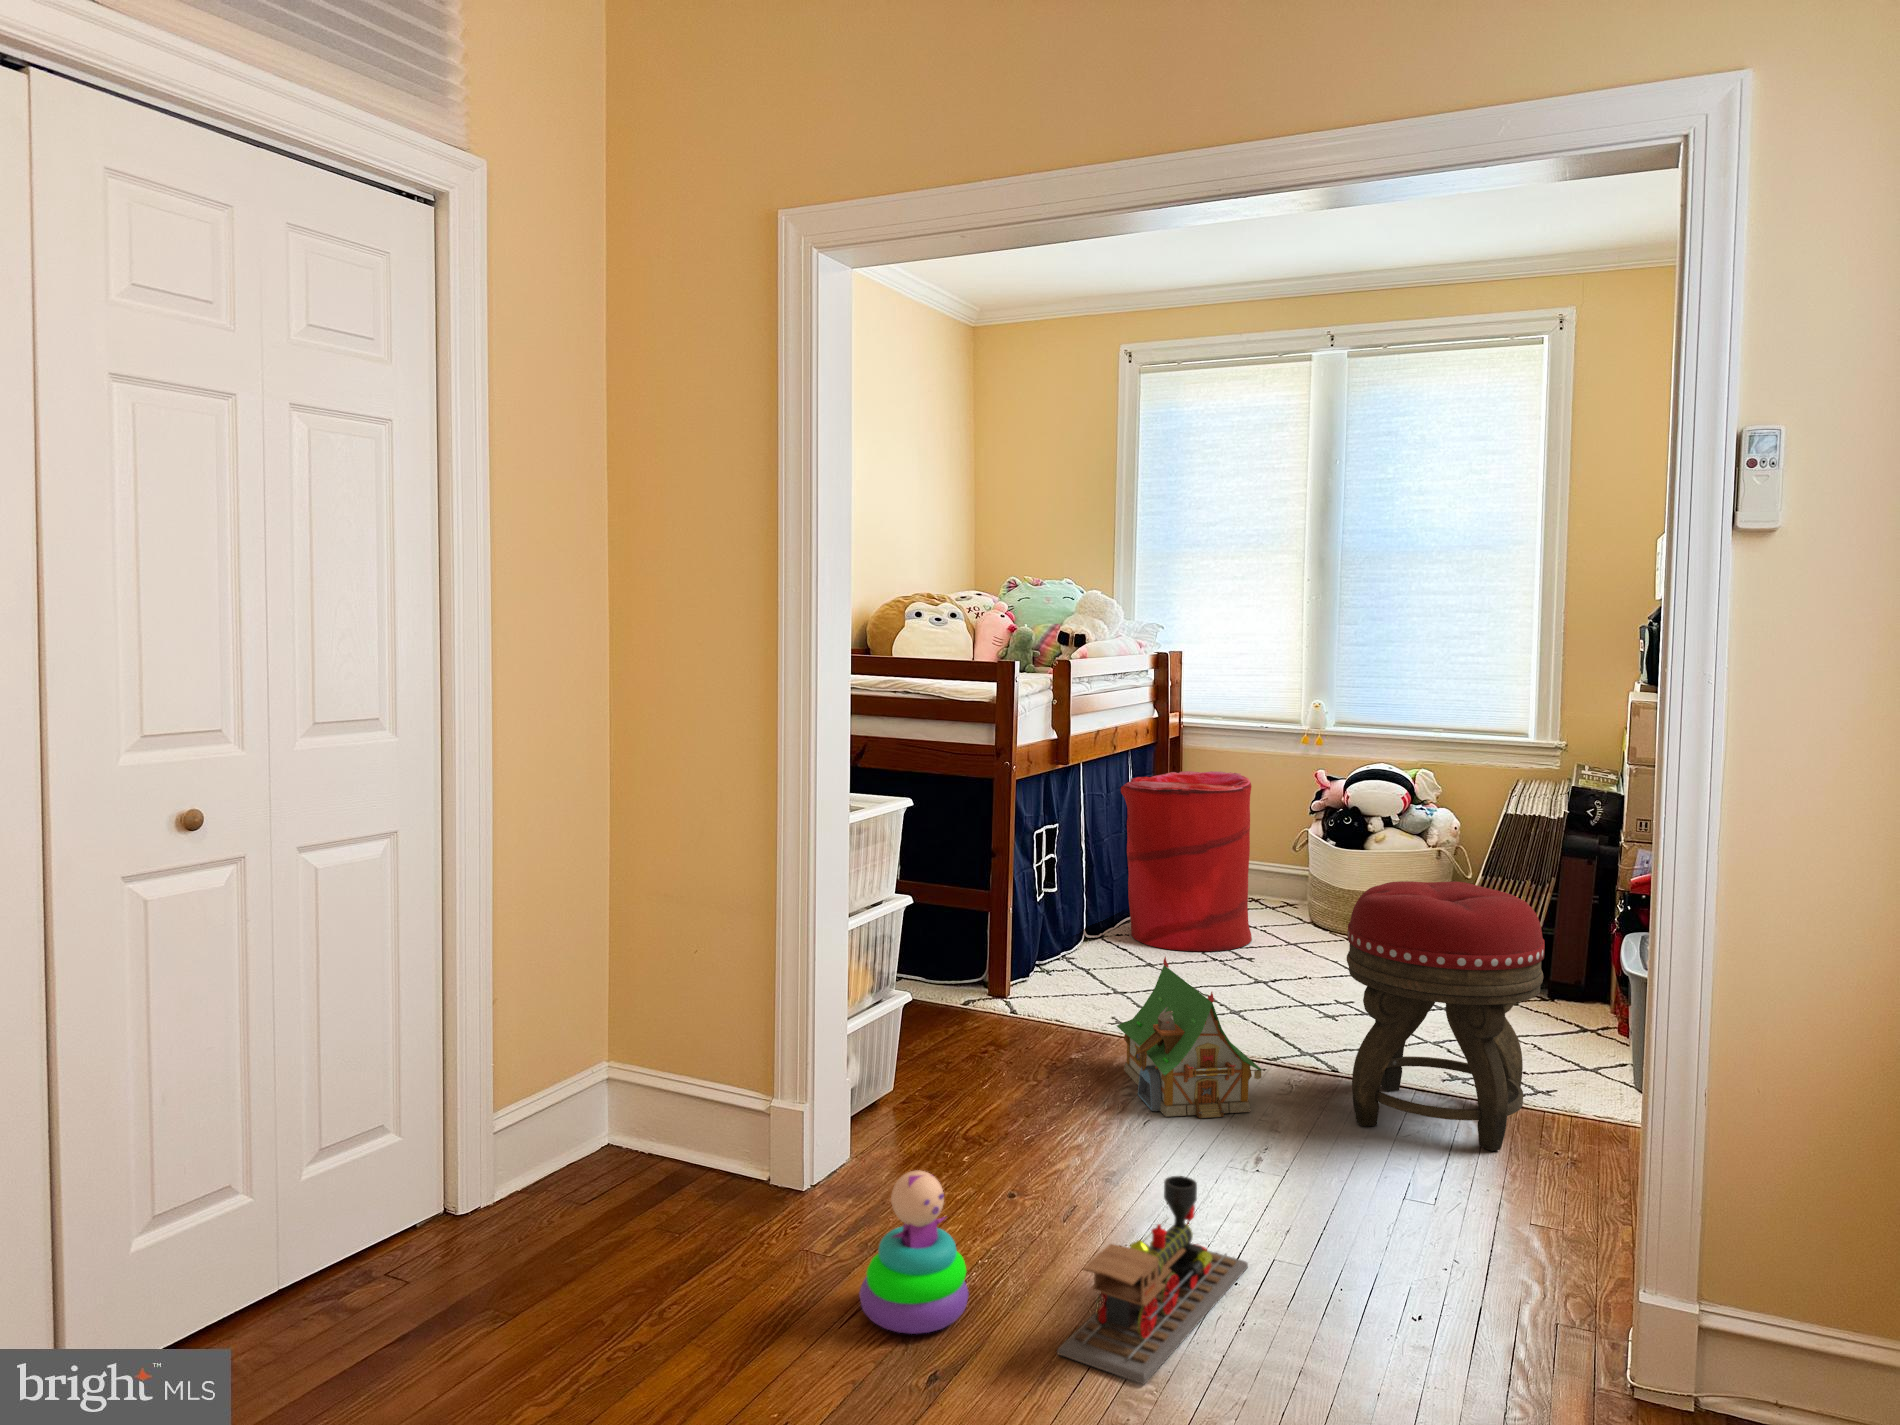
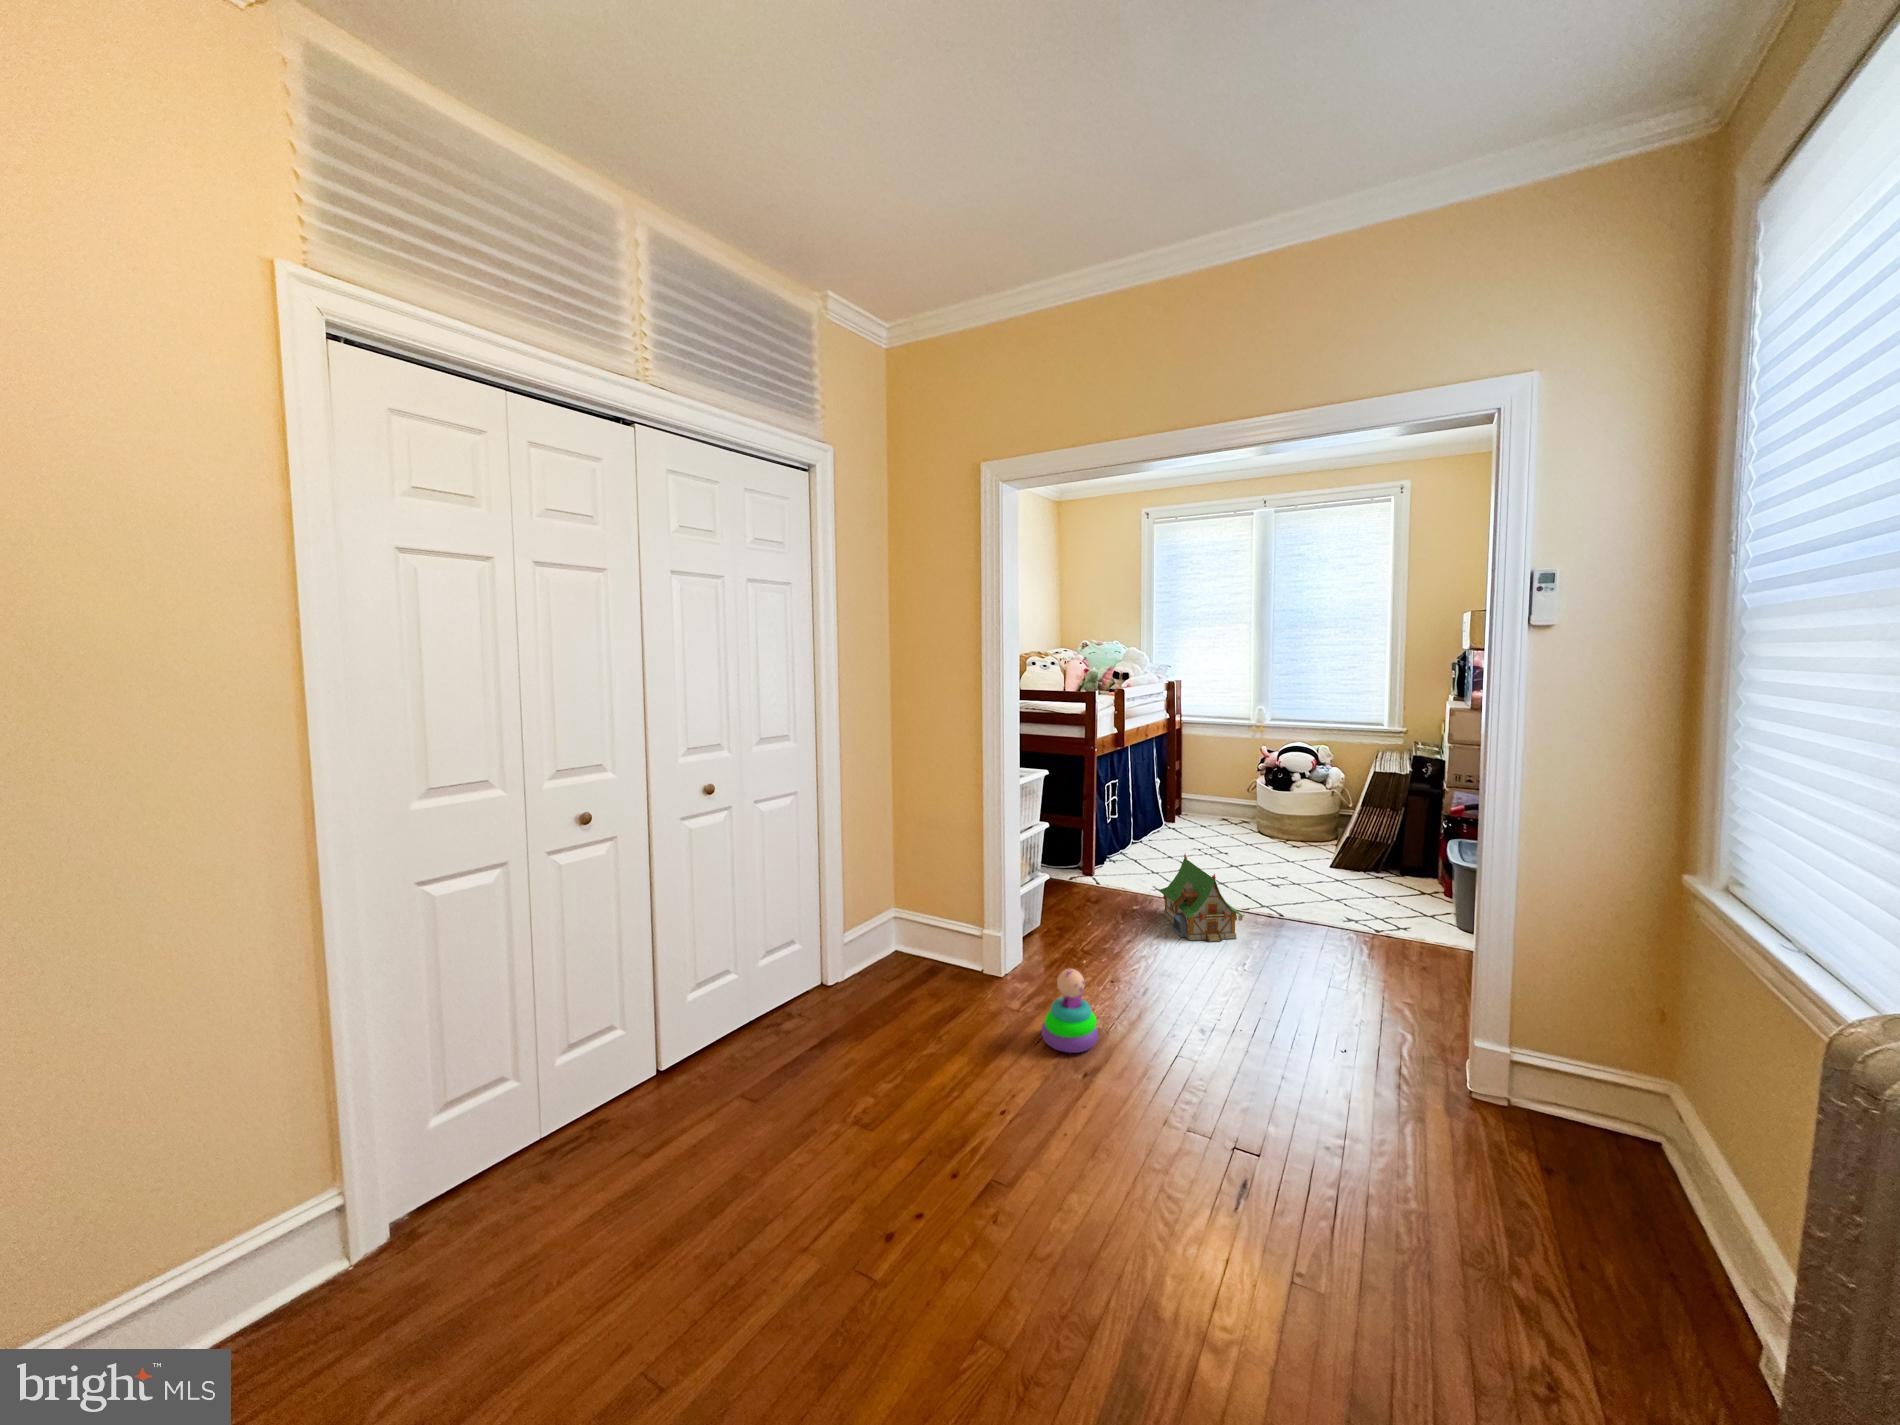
laundry hamper: present [1121,771,1252,951] -> none [1150,748,1226,848]
footstool: present [1347,881,1545,1151] -> none [1290,813,1406,962]
toy train: present [1057,1176,1248,1384] -> none [1148,974,1246,1083]

